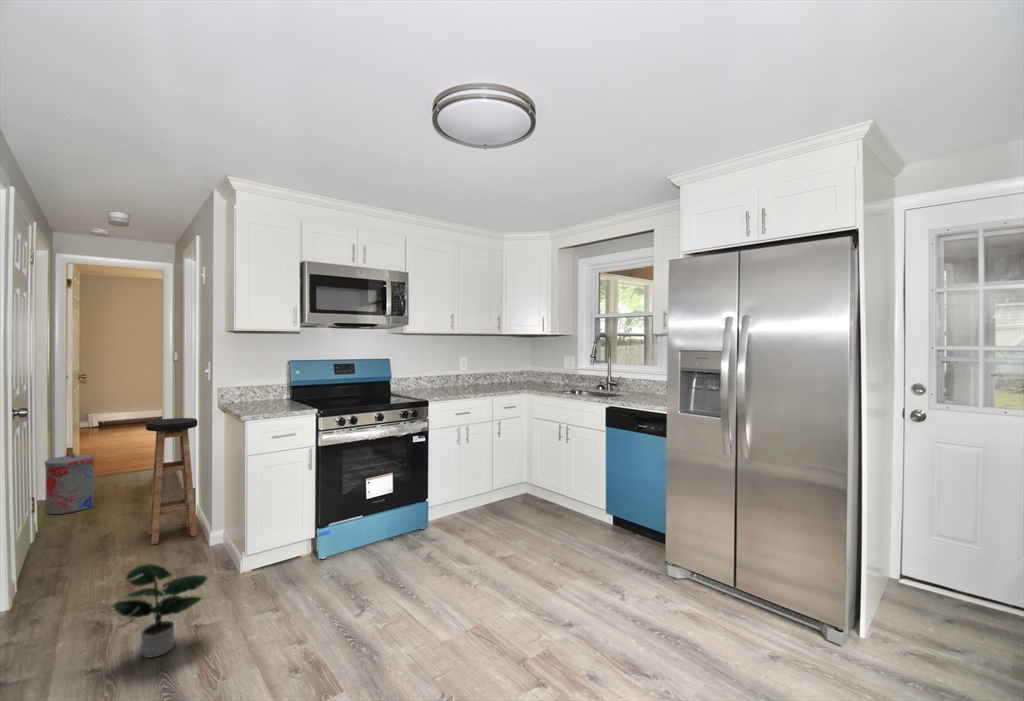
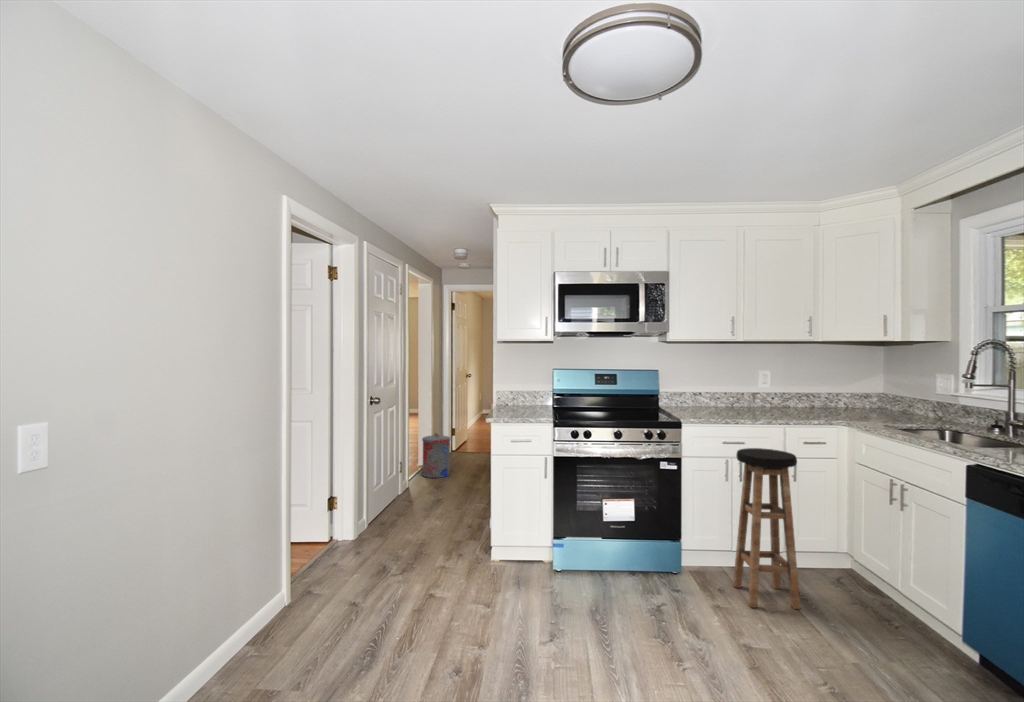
bar stool: present [146,418,198,545] -> present [733,448,800,609]
potted plant: present [113,564,207,658] -> none [370,532,432,609]

